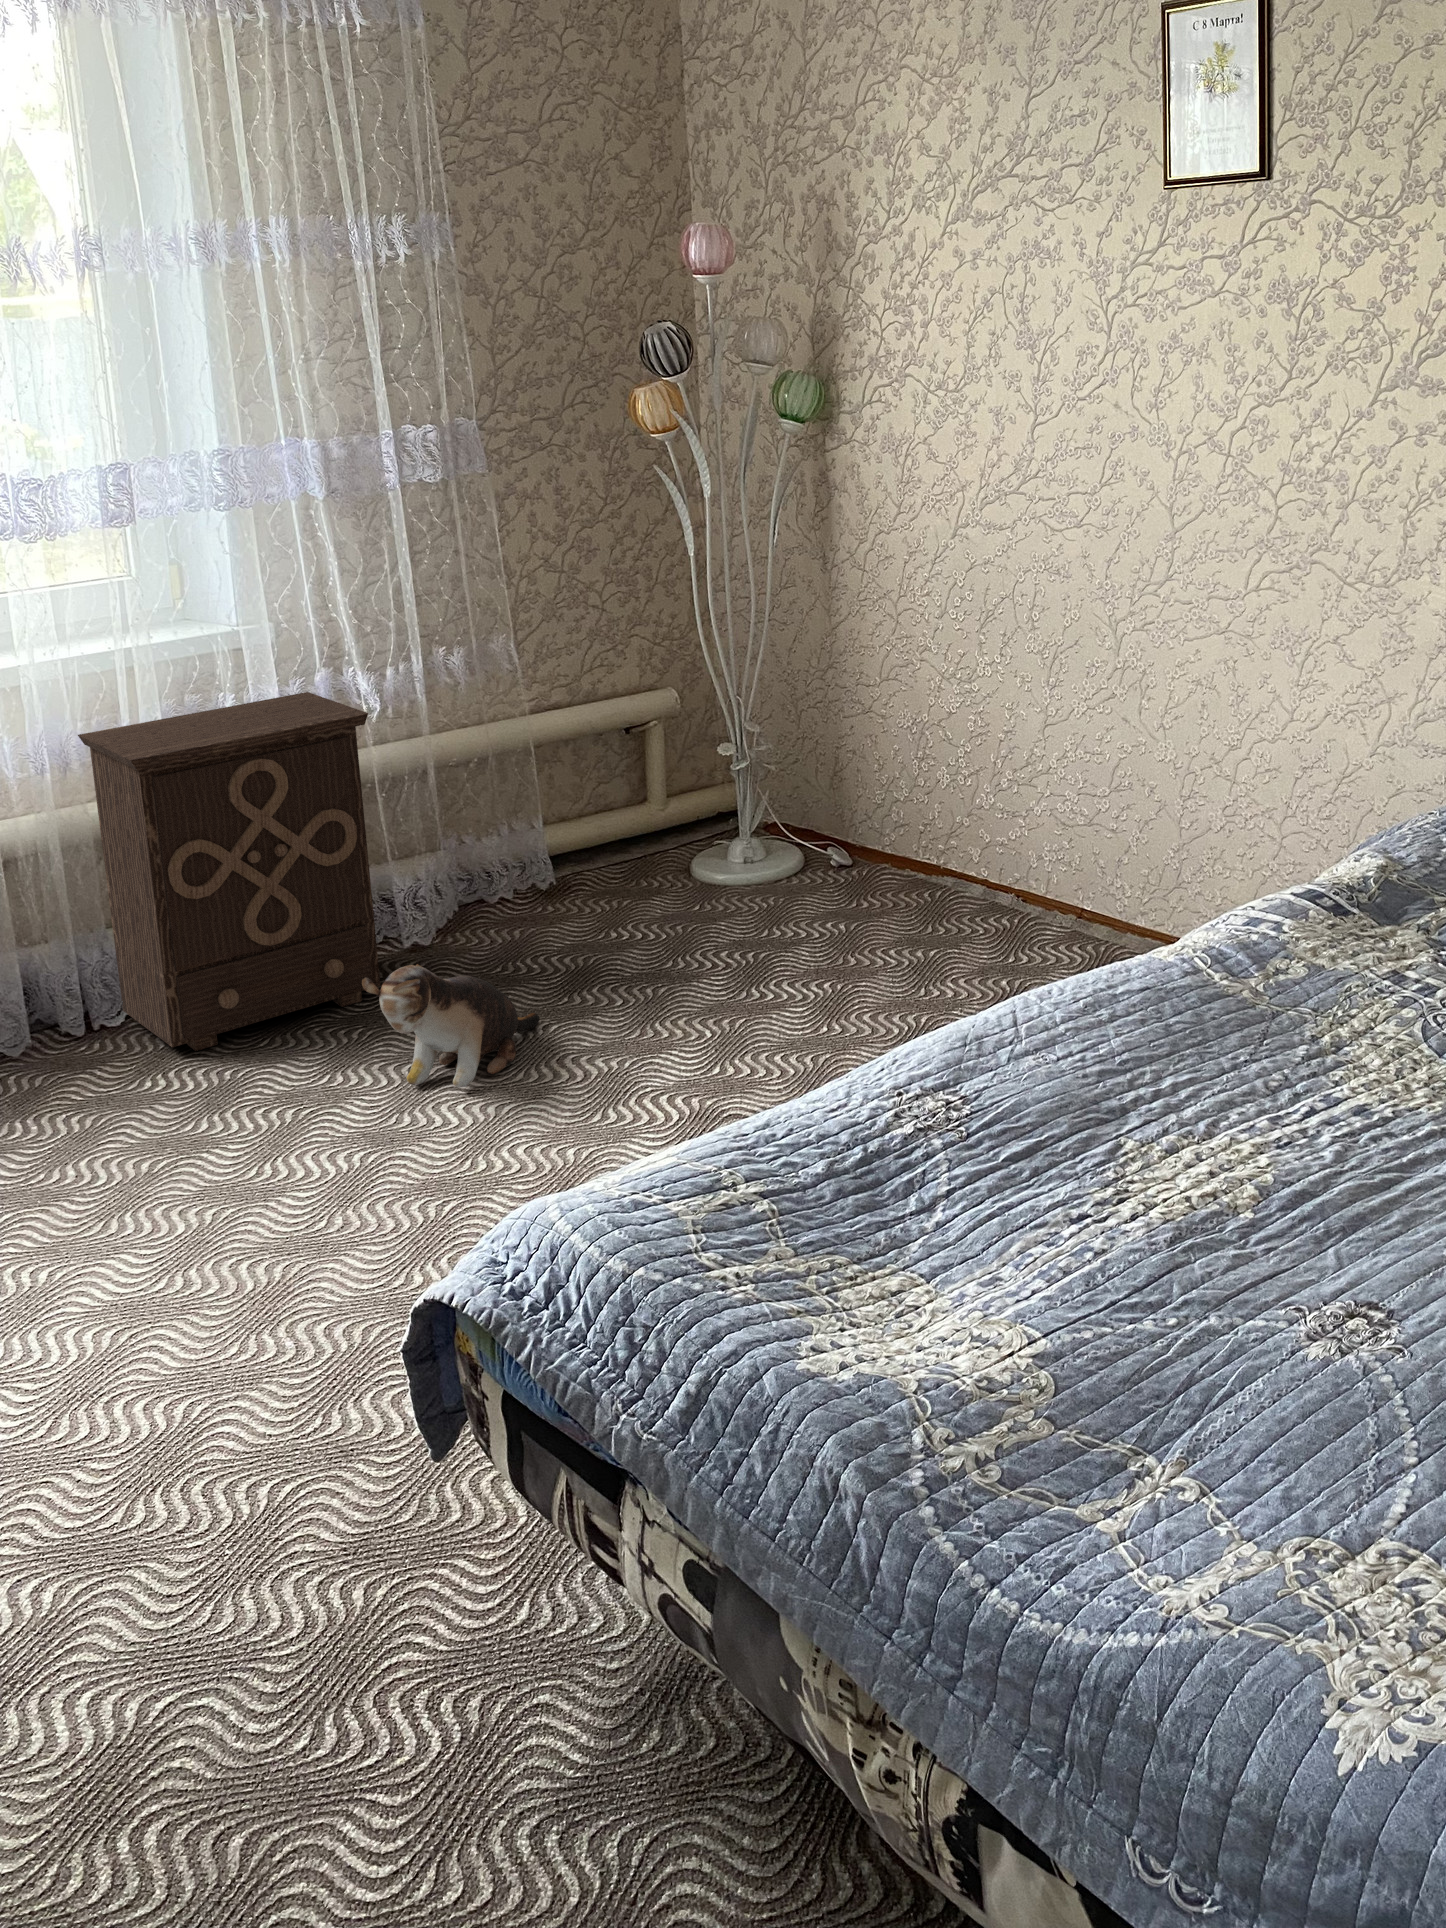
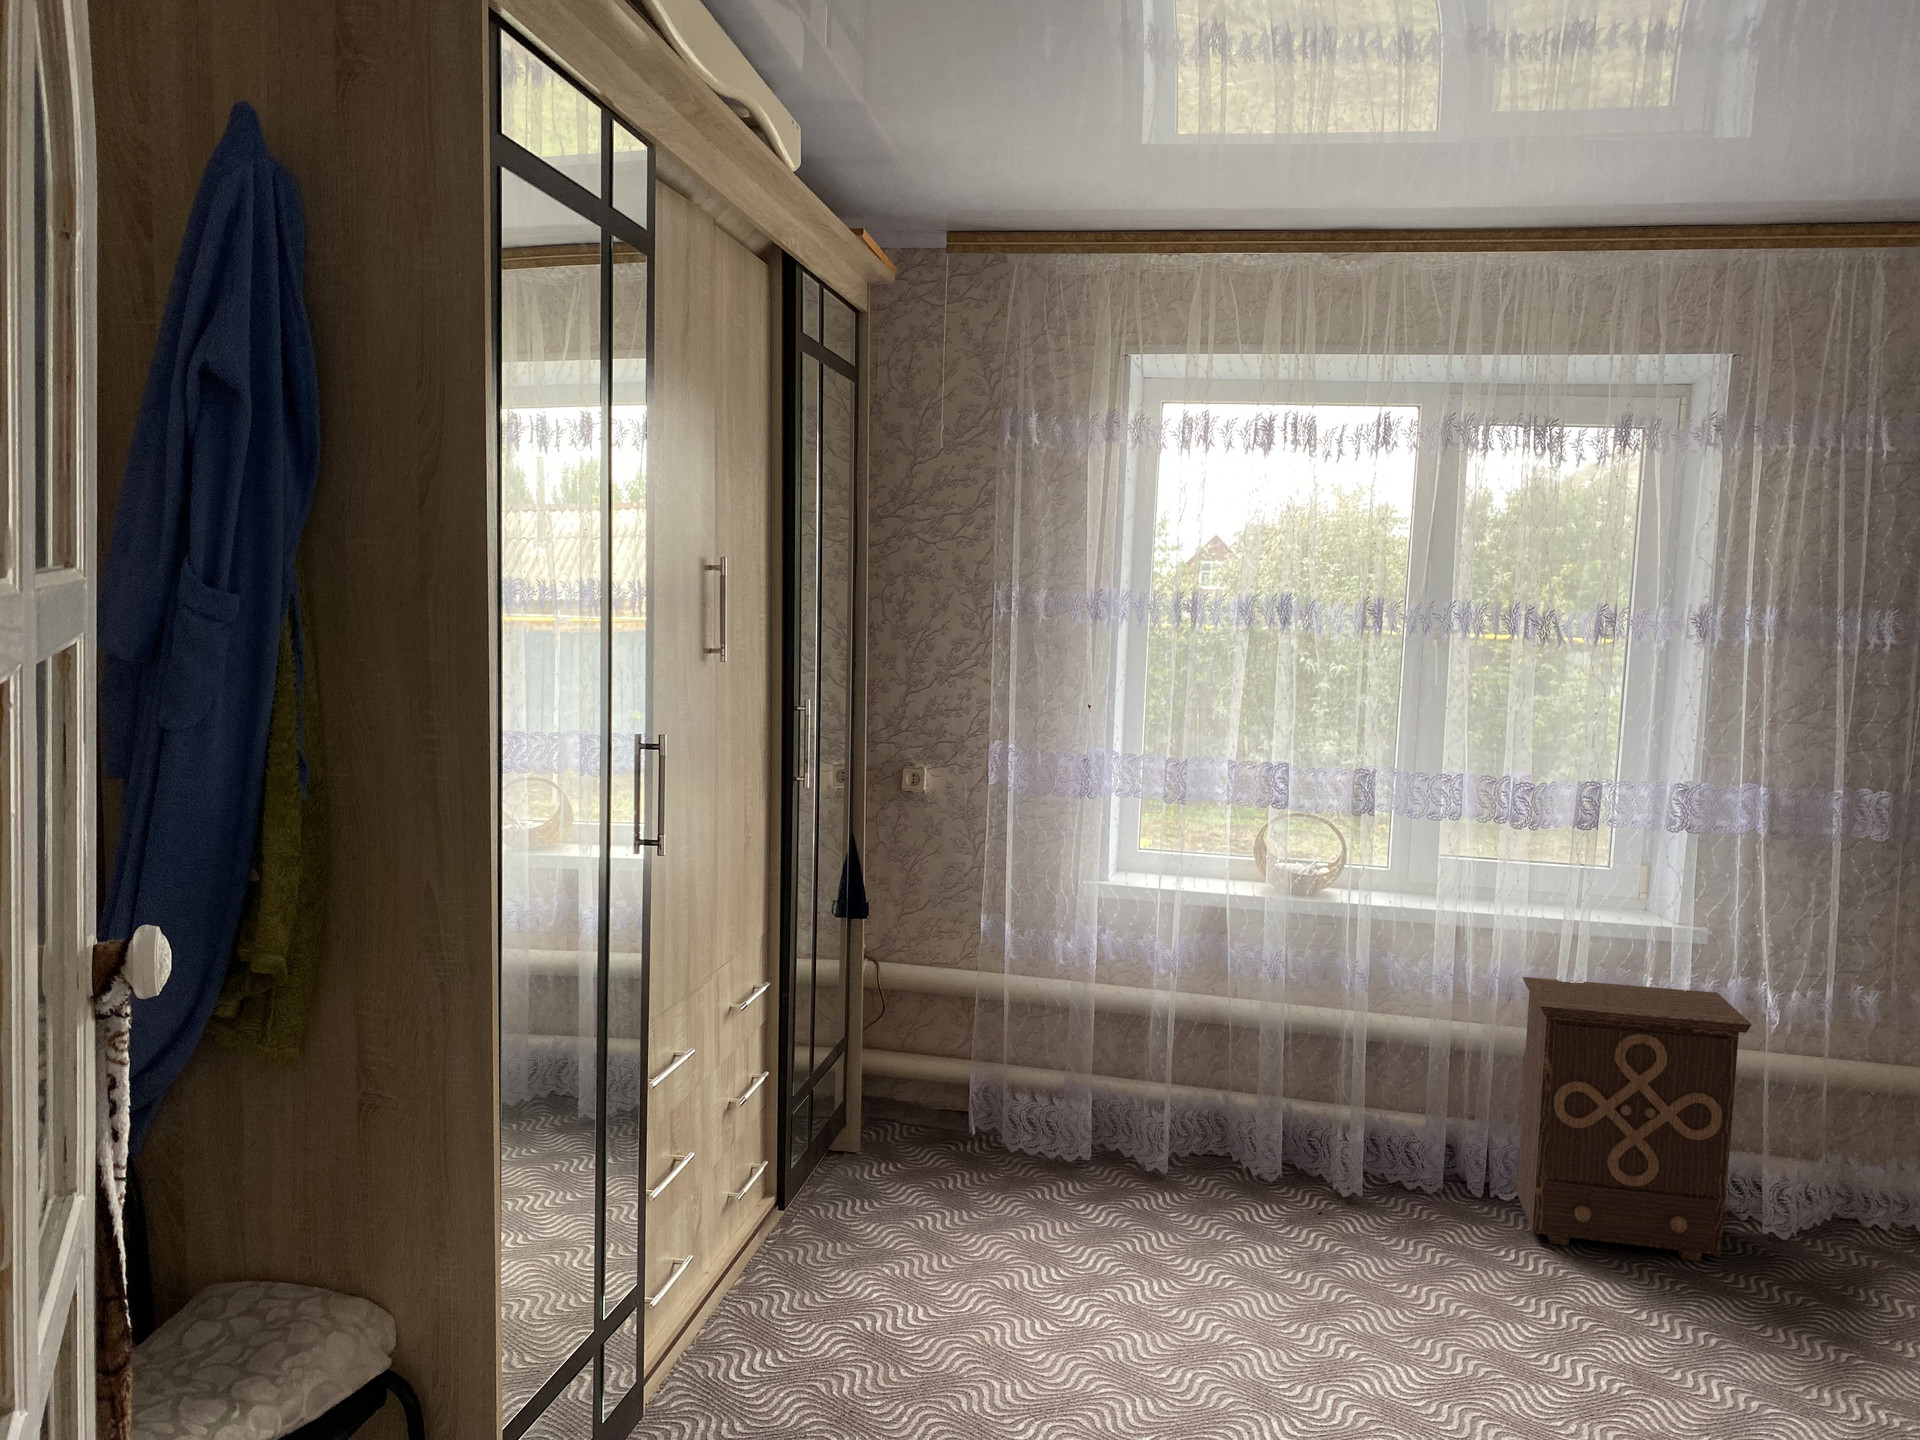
plush toy: present [362,964,539,1087] -> none [1663,1241,1849,1376]

